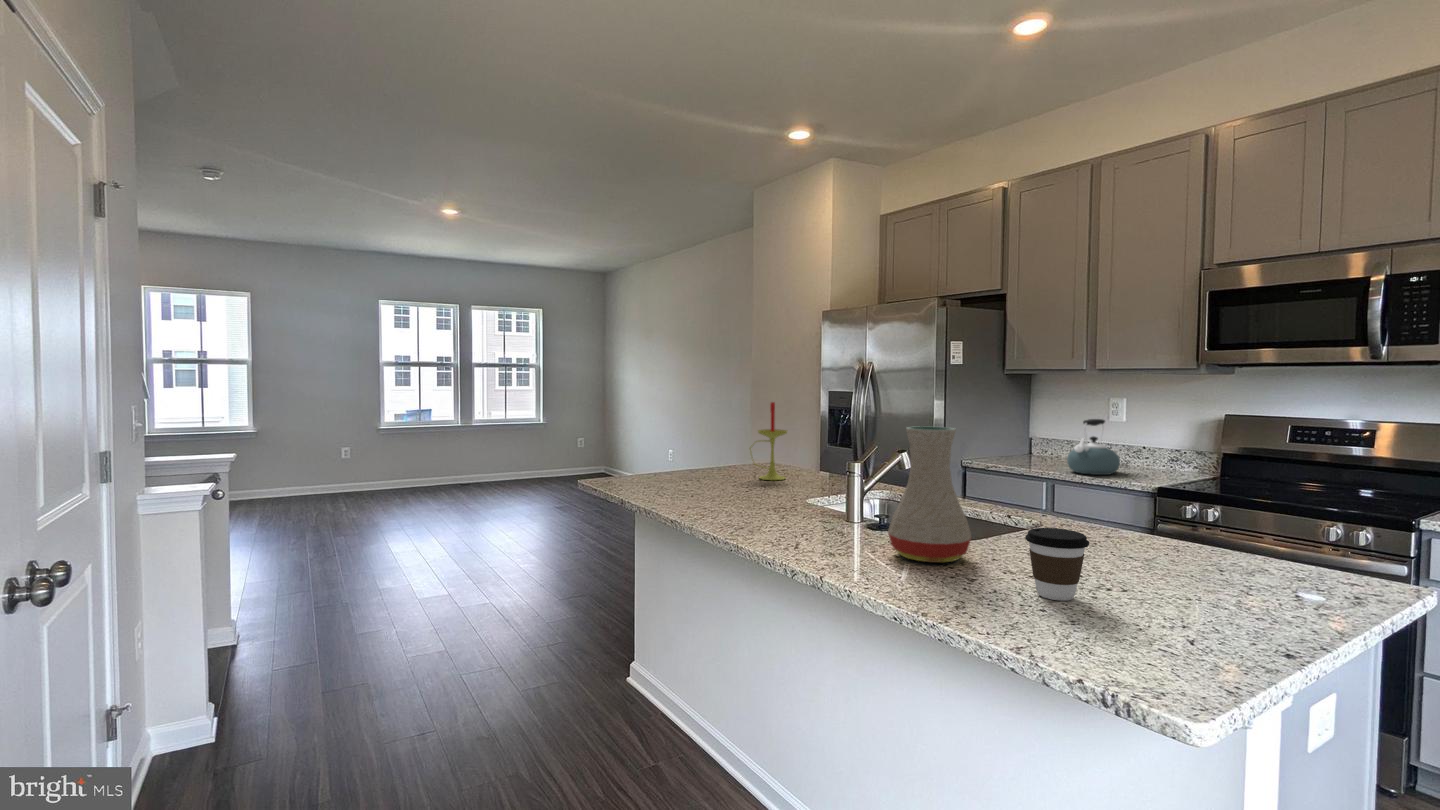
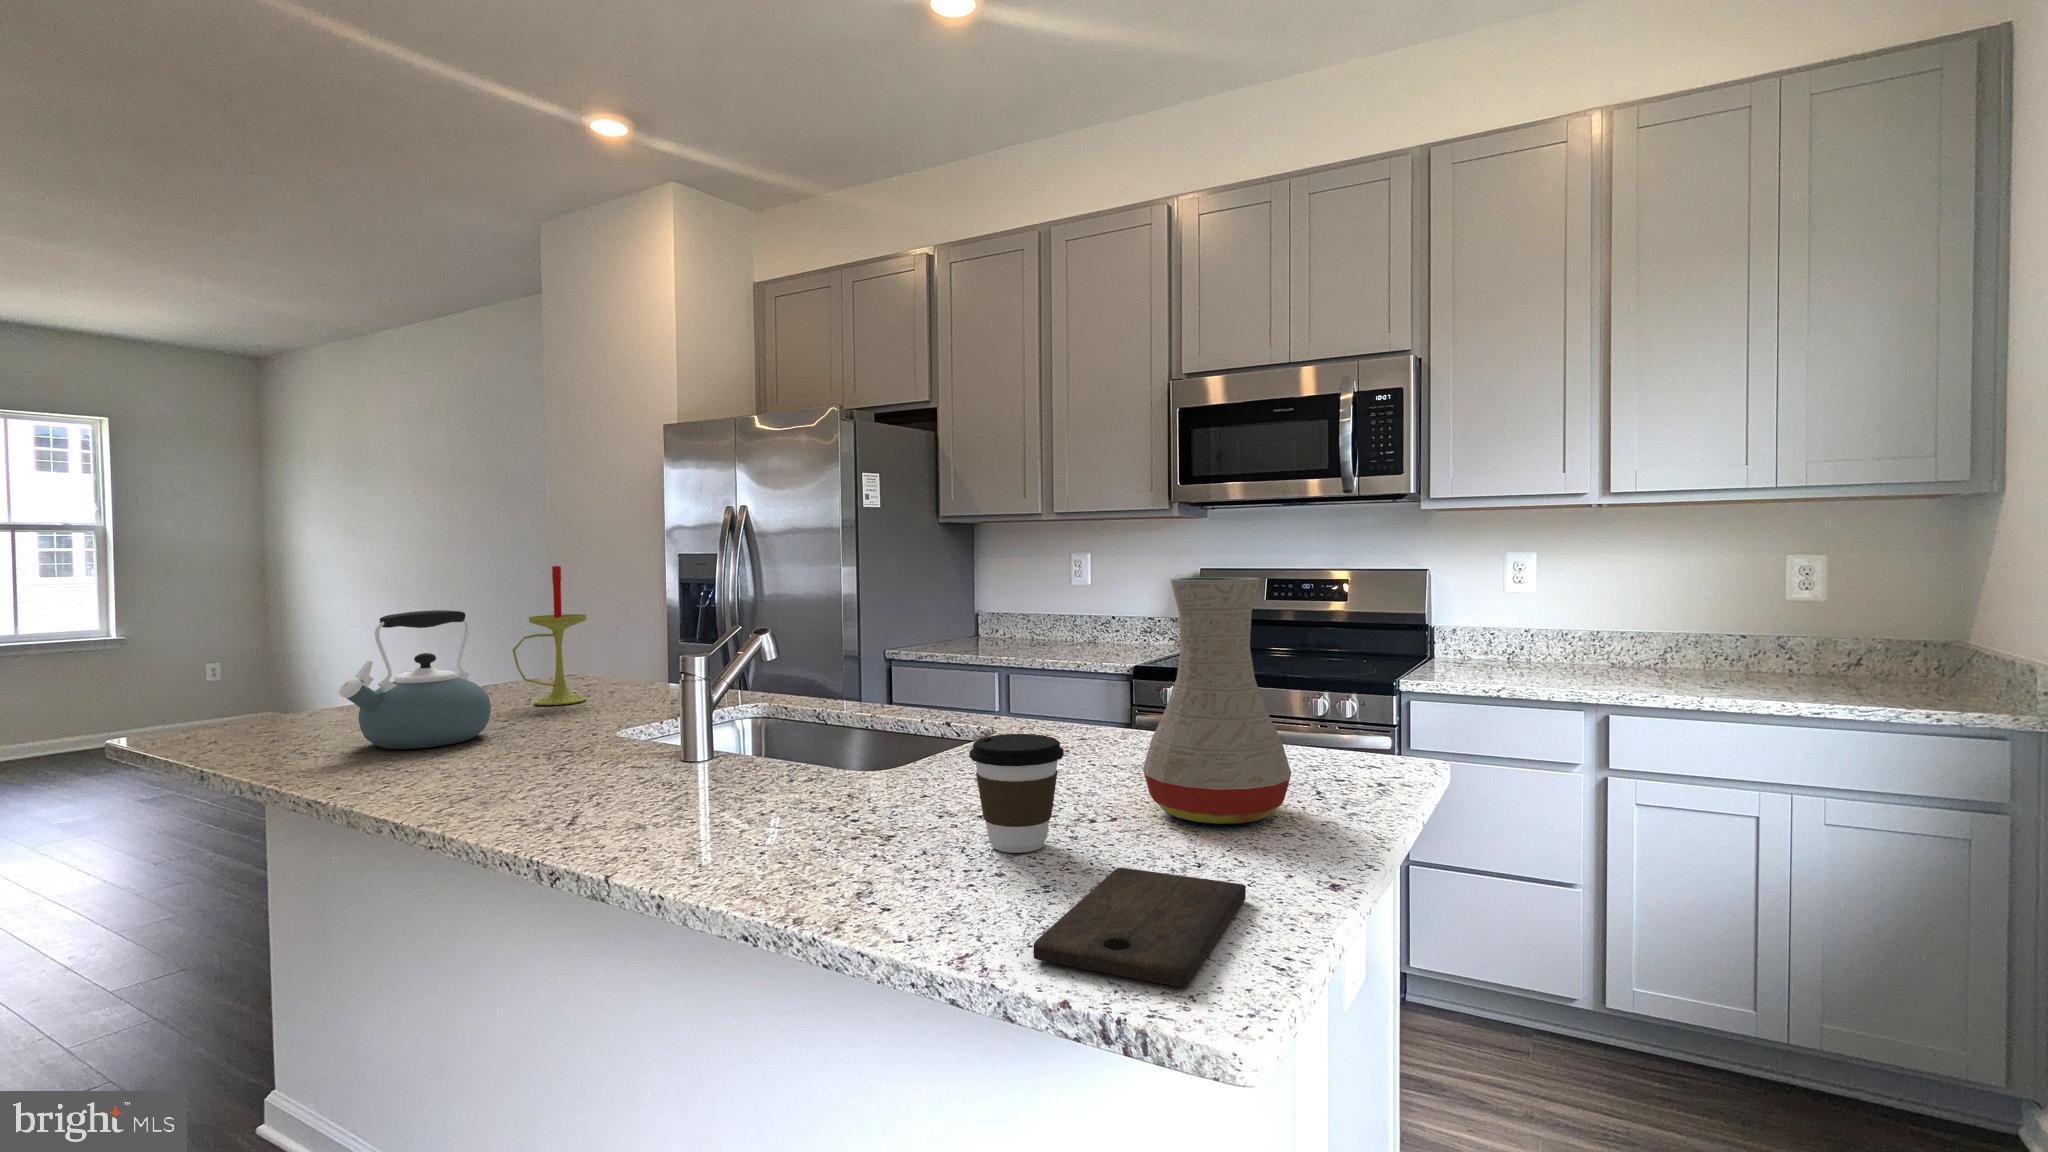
kettle: present [1067,419,1120,475] -> present [339,610,491,749]
vase: present [888,426,971,562] -> present [1143,577,1291,824]
cutting board: none [1062,618,1216,688] -> present [1033,868,1246,987]

